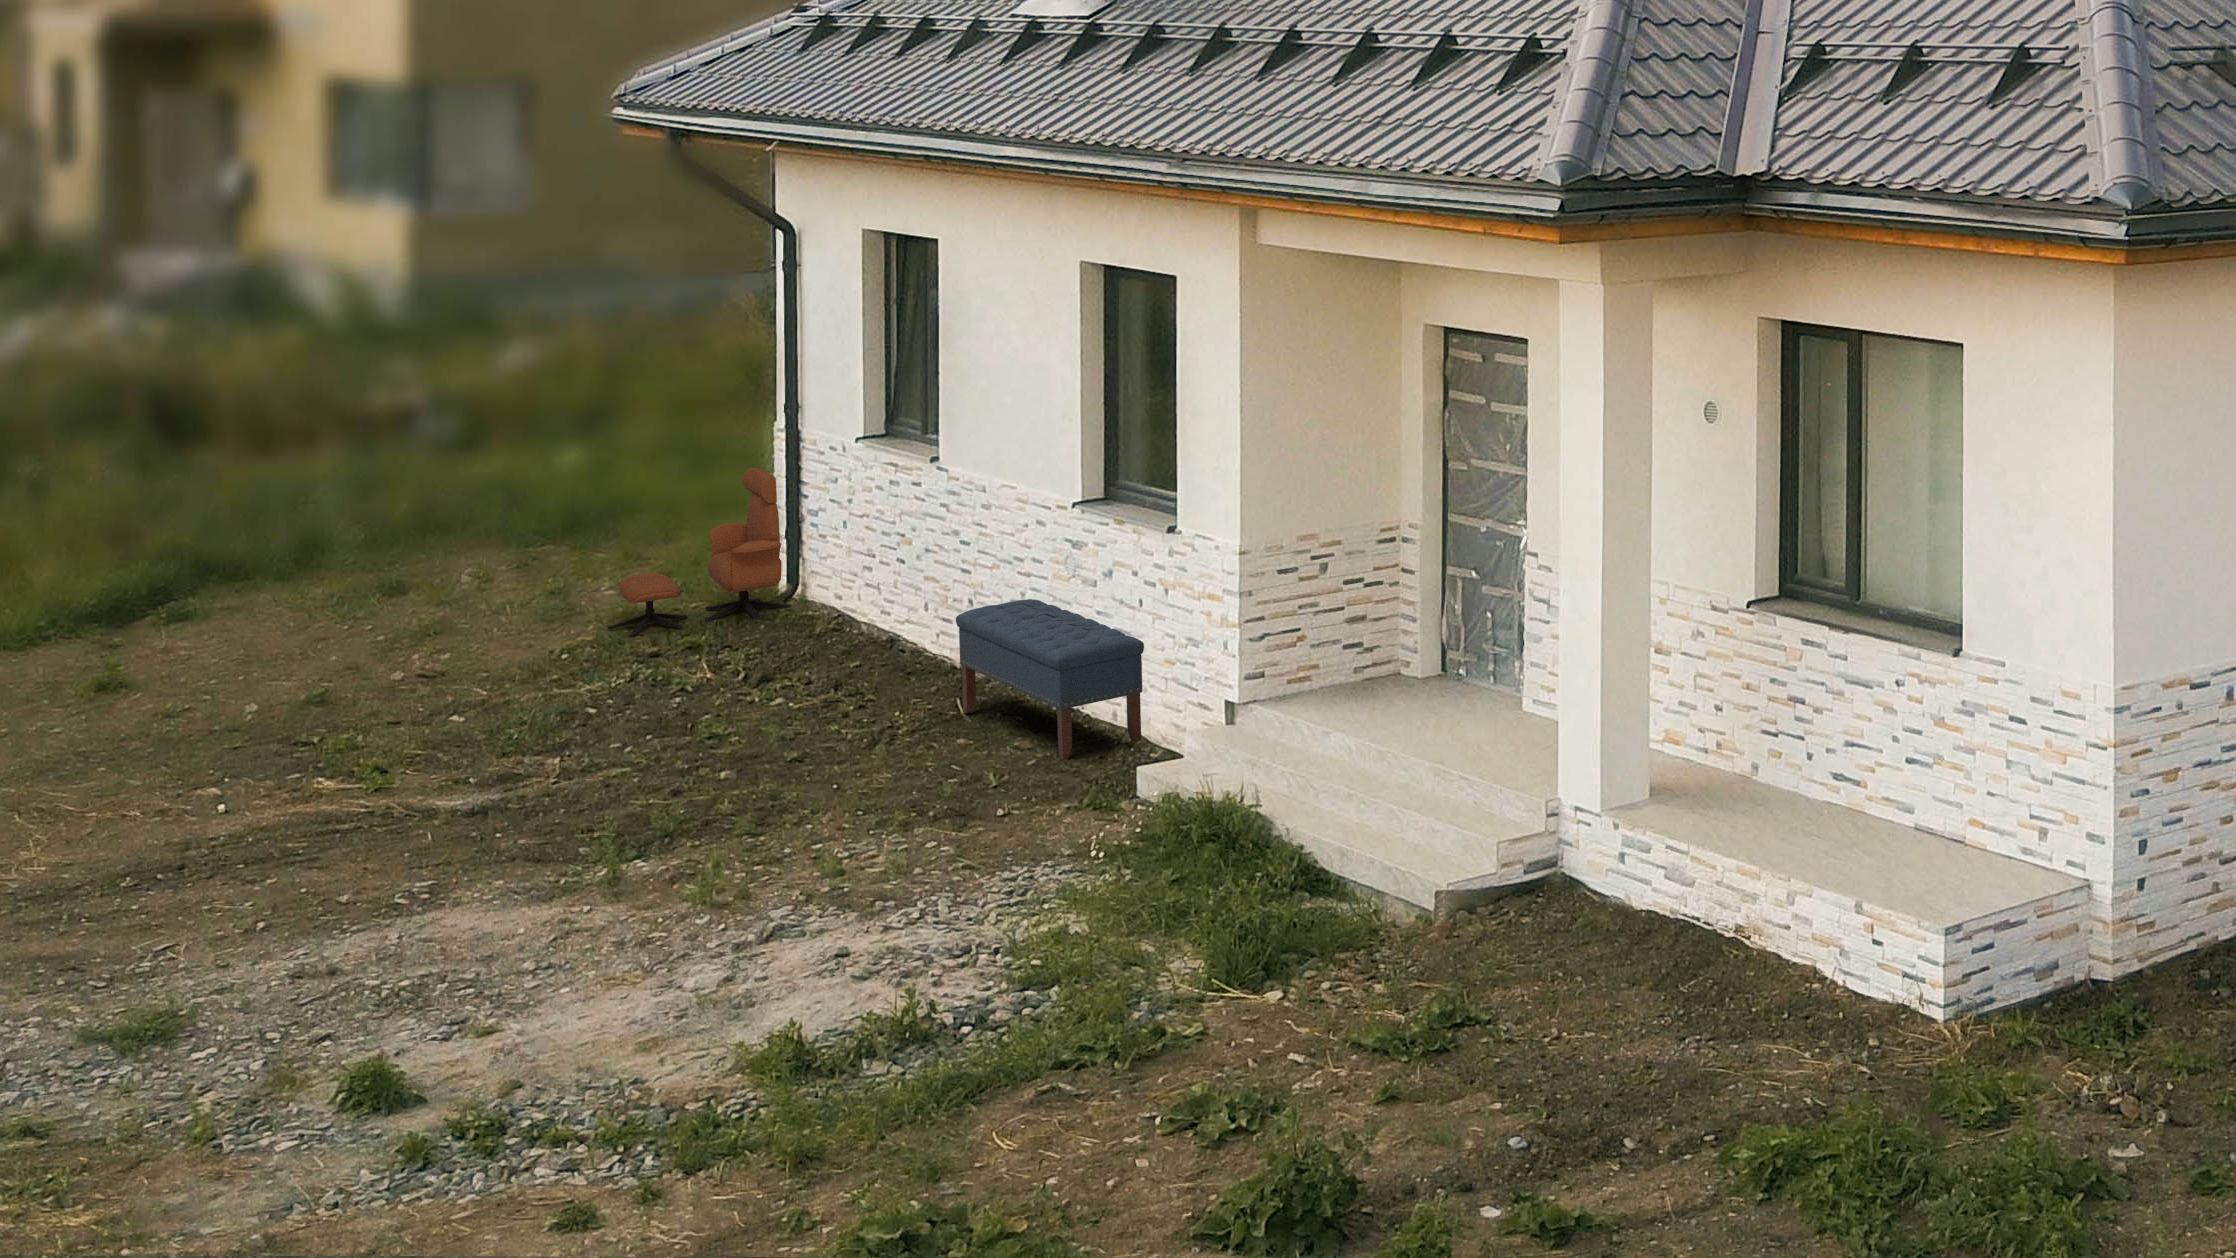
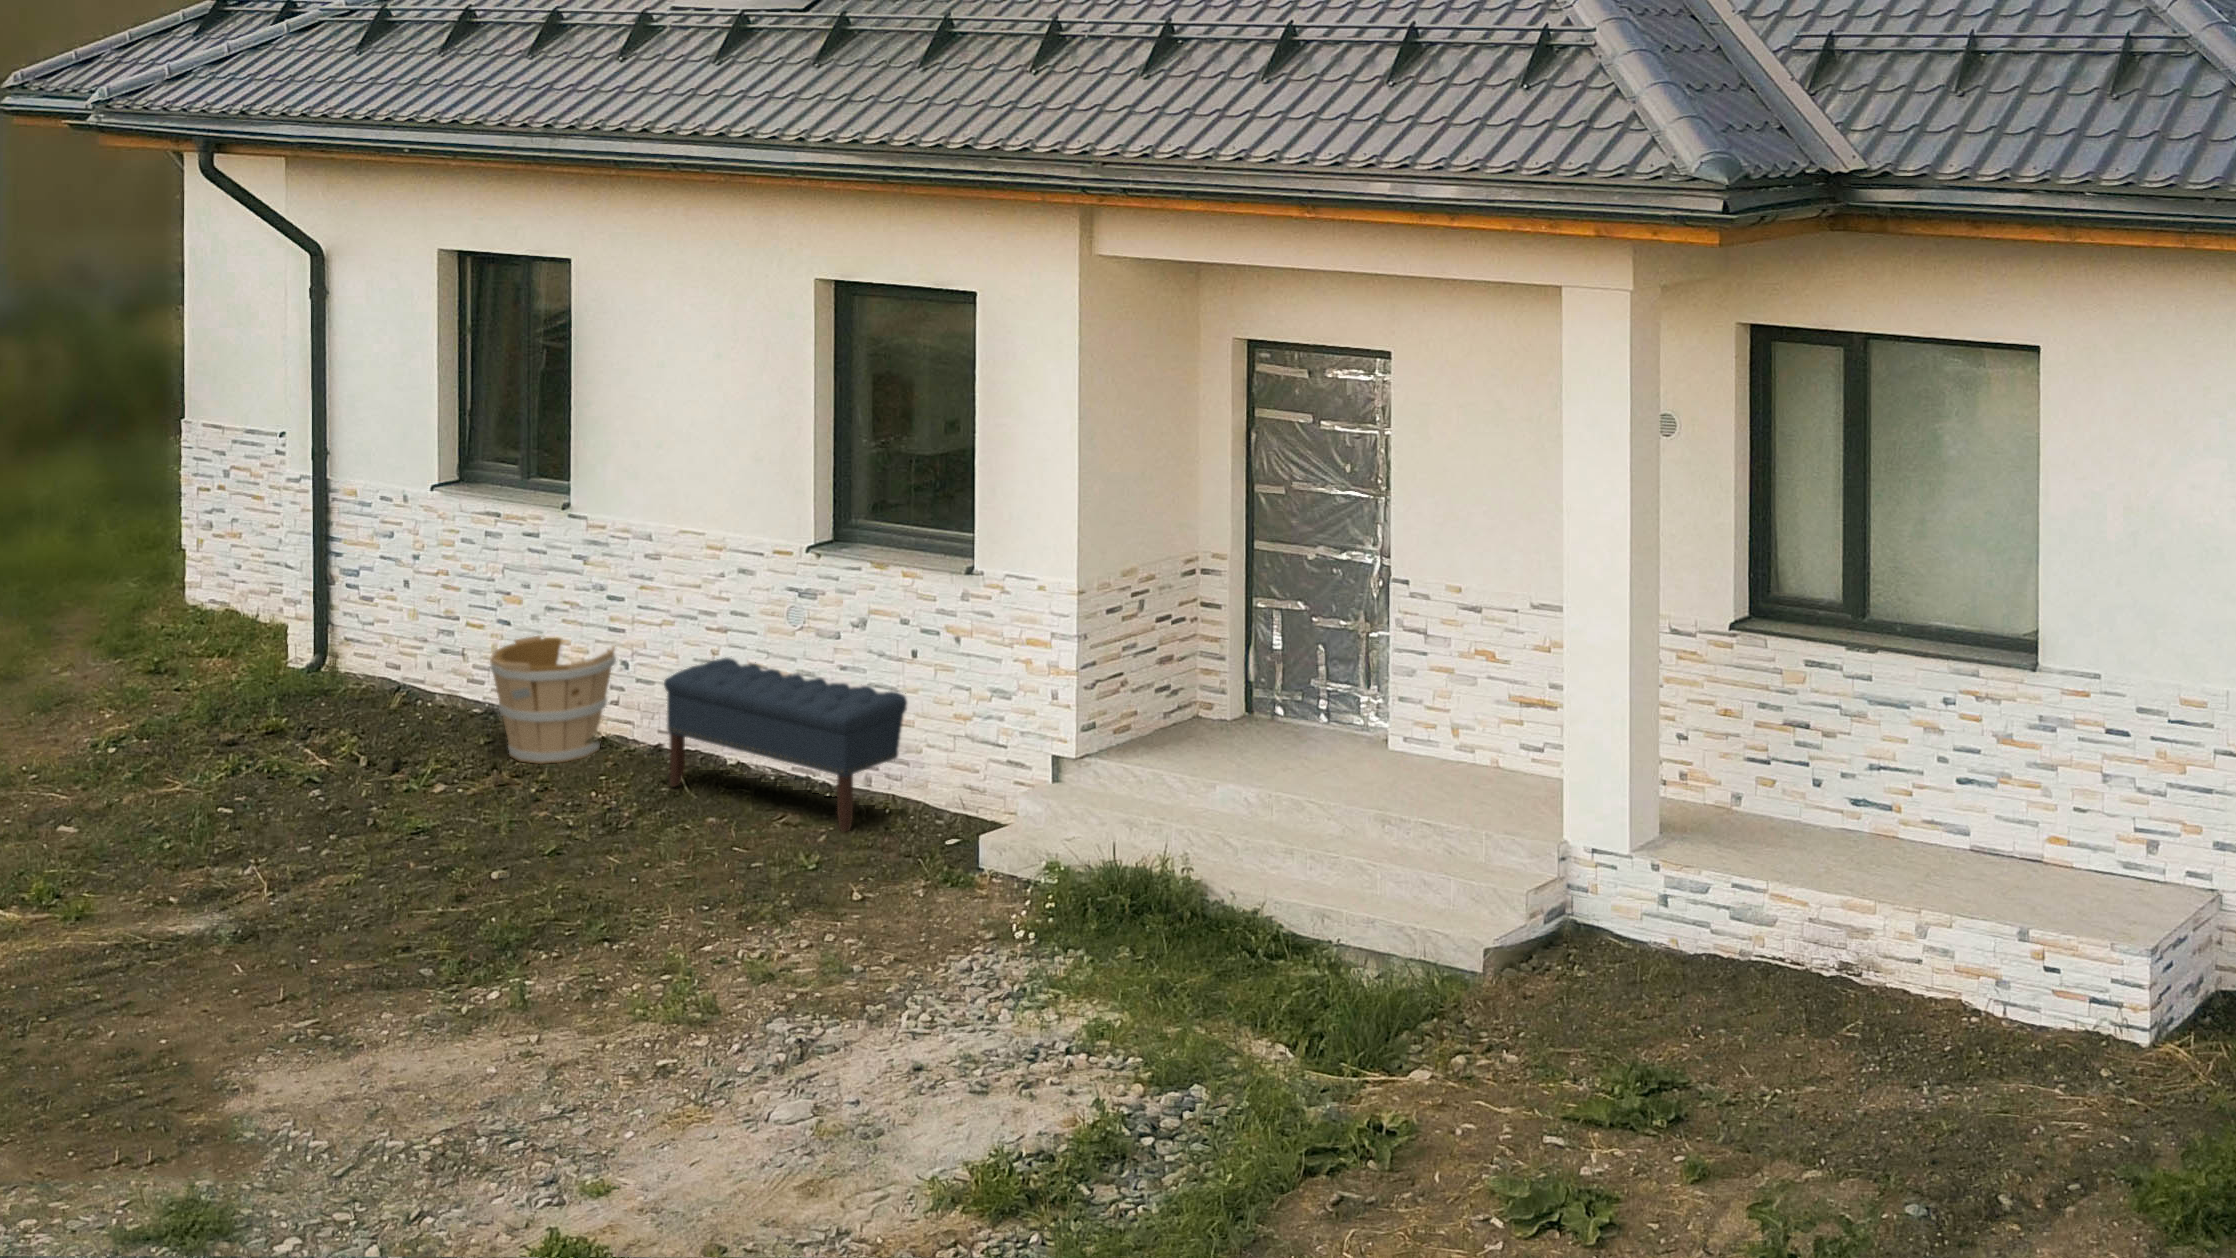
lounge chair: present [608,468,791,636] -> none [124,524,325,720]
wooden bucket: none [845,574,964,688] -> present [490,636,616,764]

